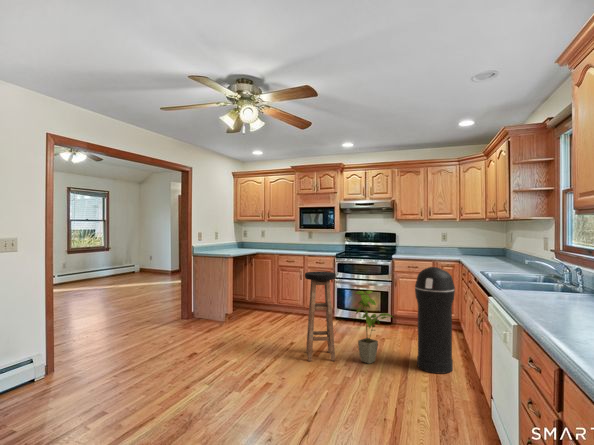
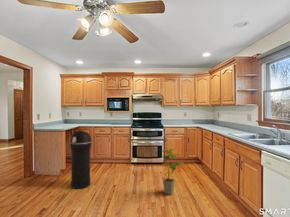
trash can: present [415,267,455,374] -> present [70,130,92,189]
bar stool: present [305,271,336,361] -> none [128,138,150,199]

